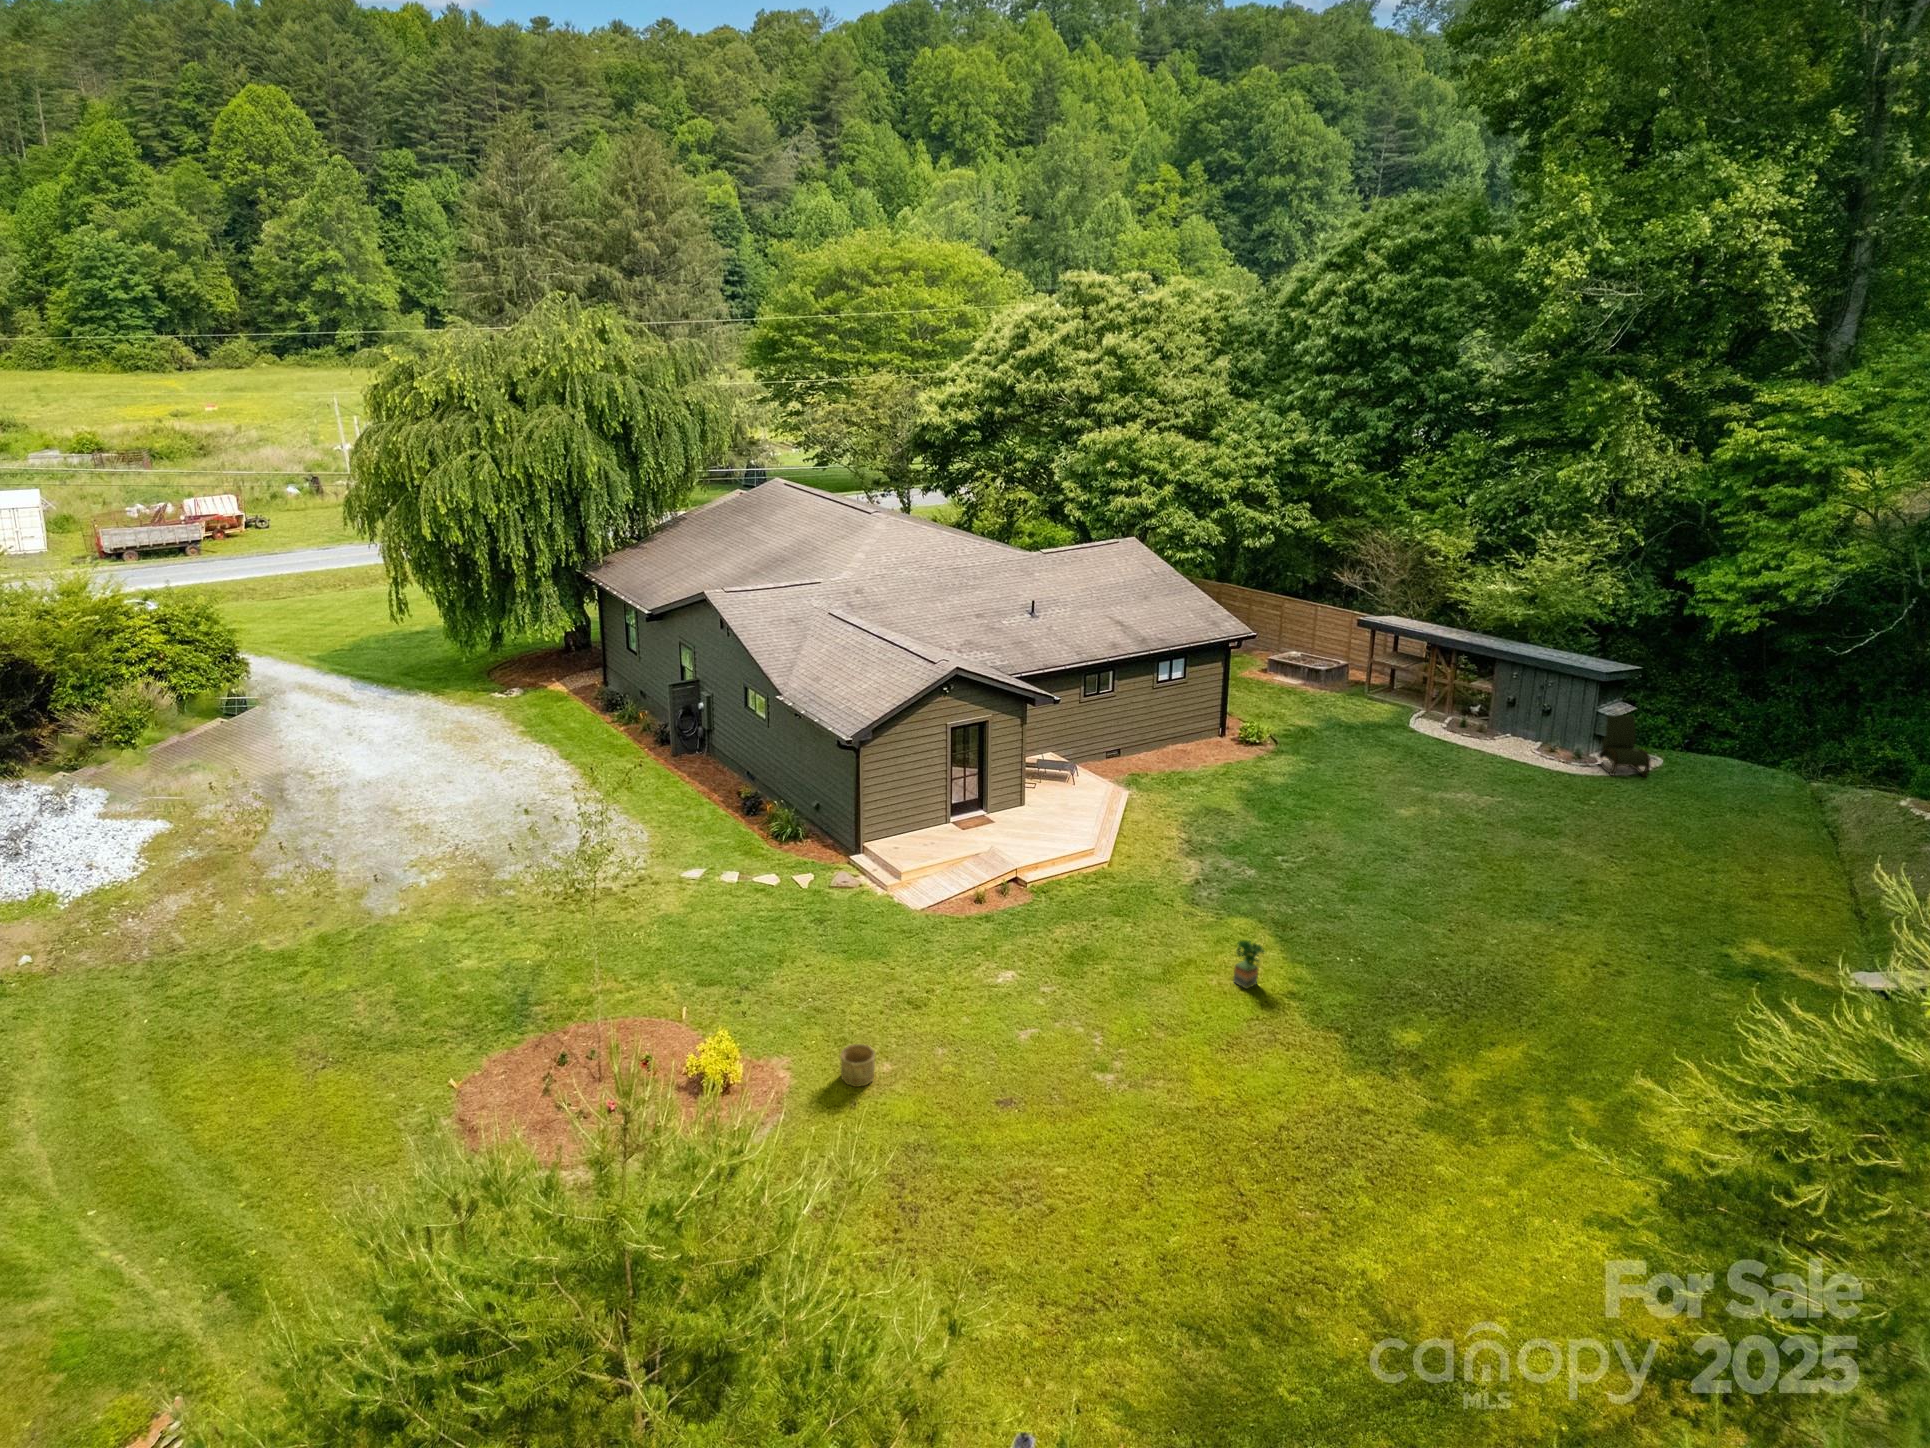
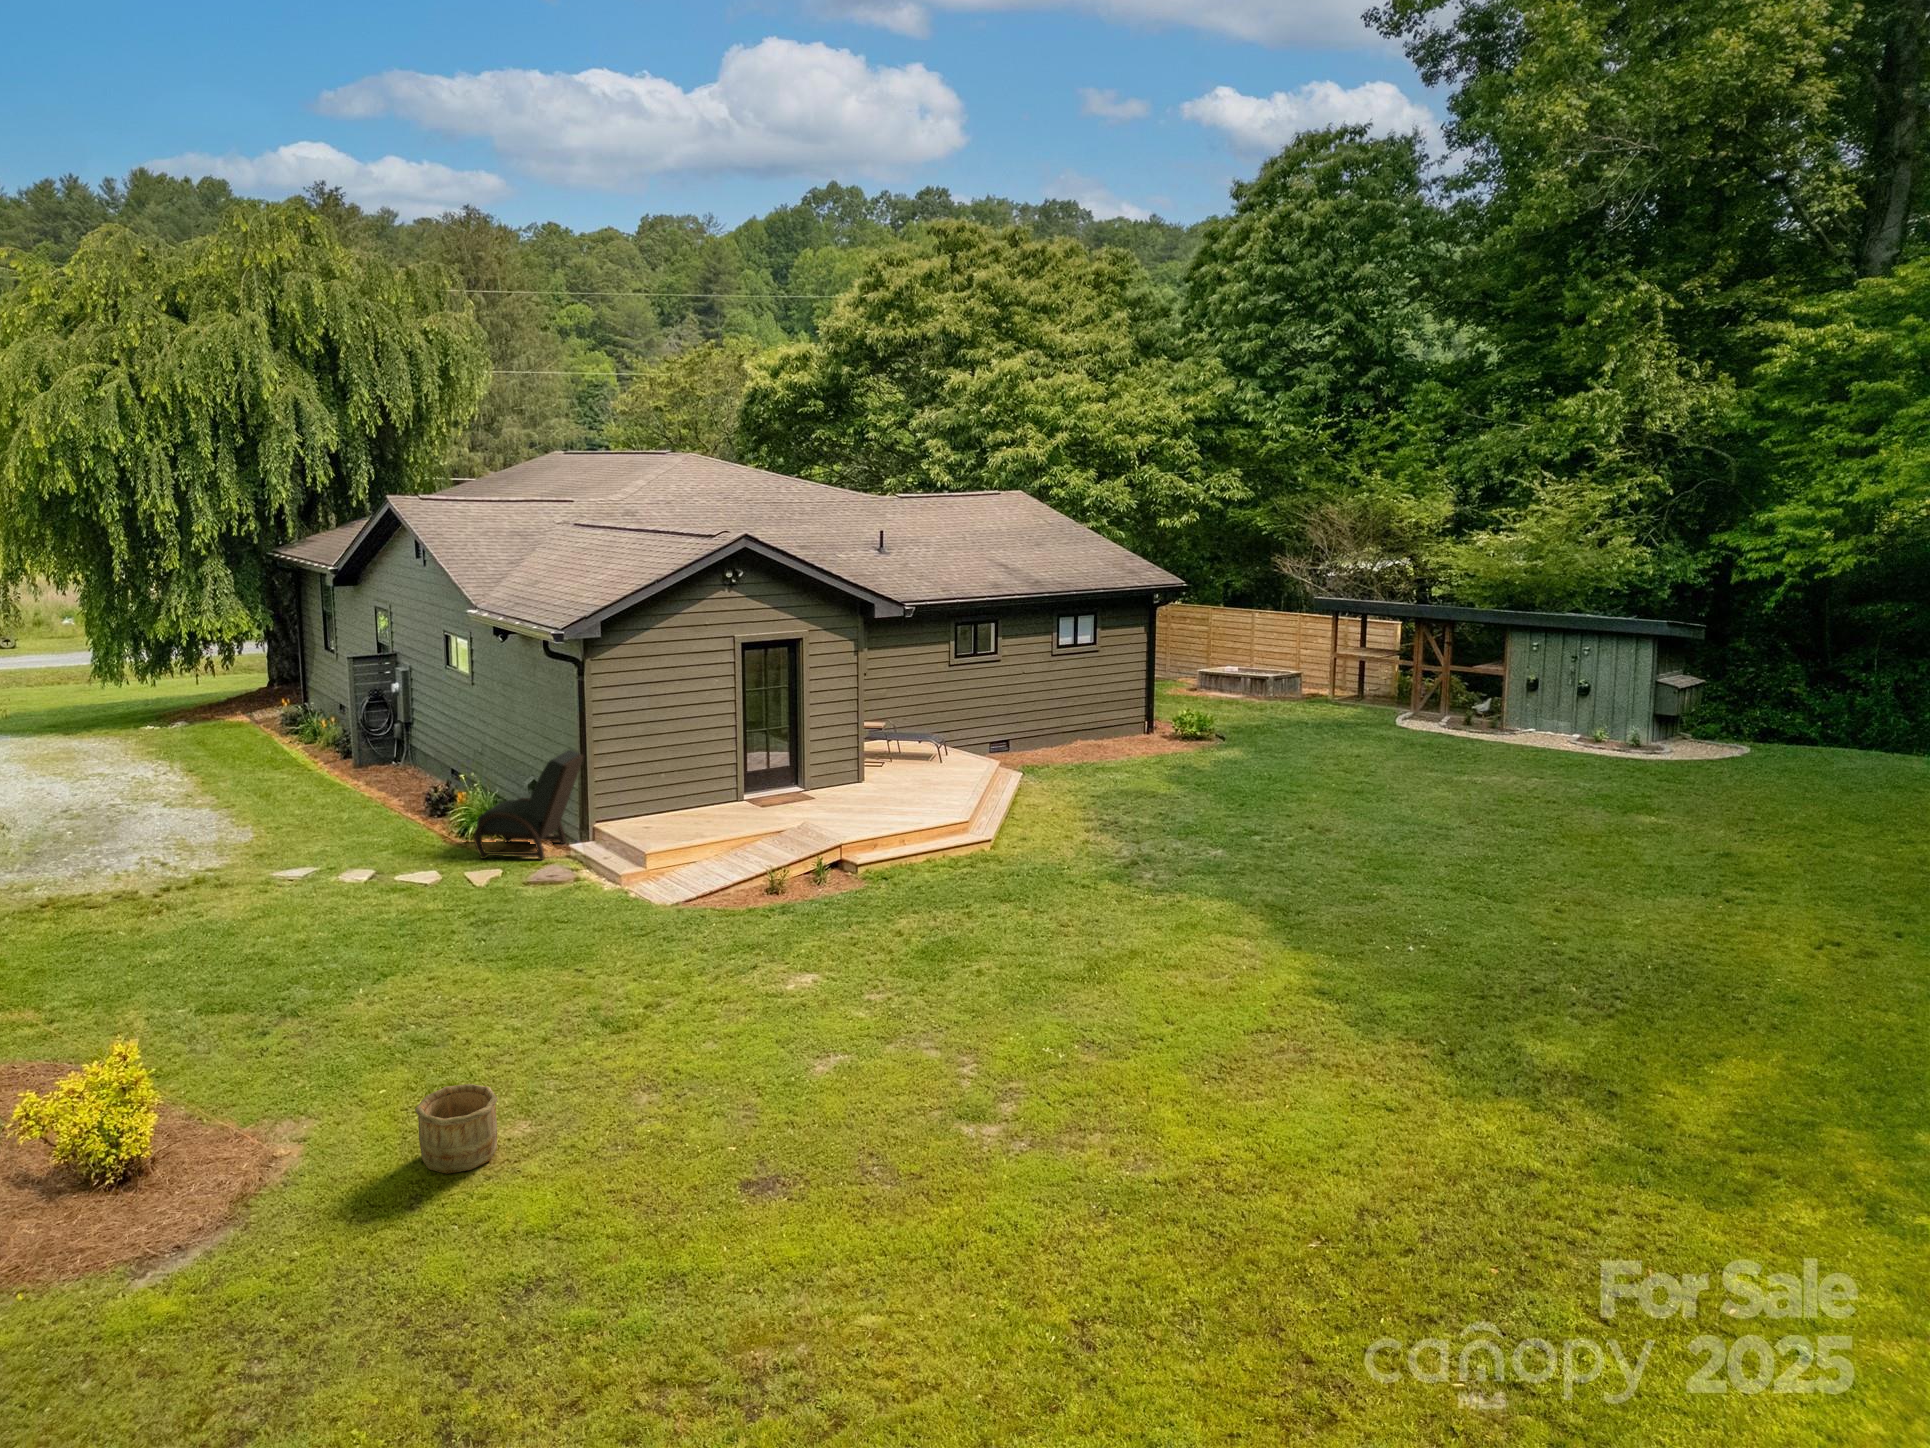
lounge chair: present [1598,715,1650,777] -> present [474,750,584,860]
potted tree: present [1233,941,1265,989] -> none [1213,900,1269,989]

